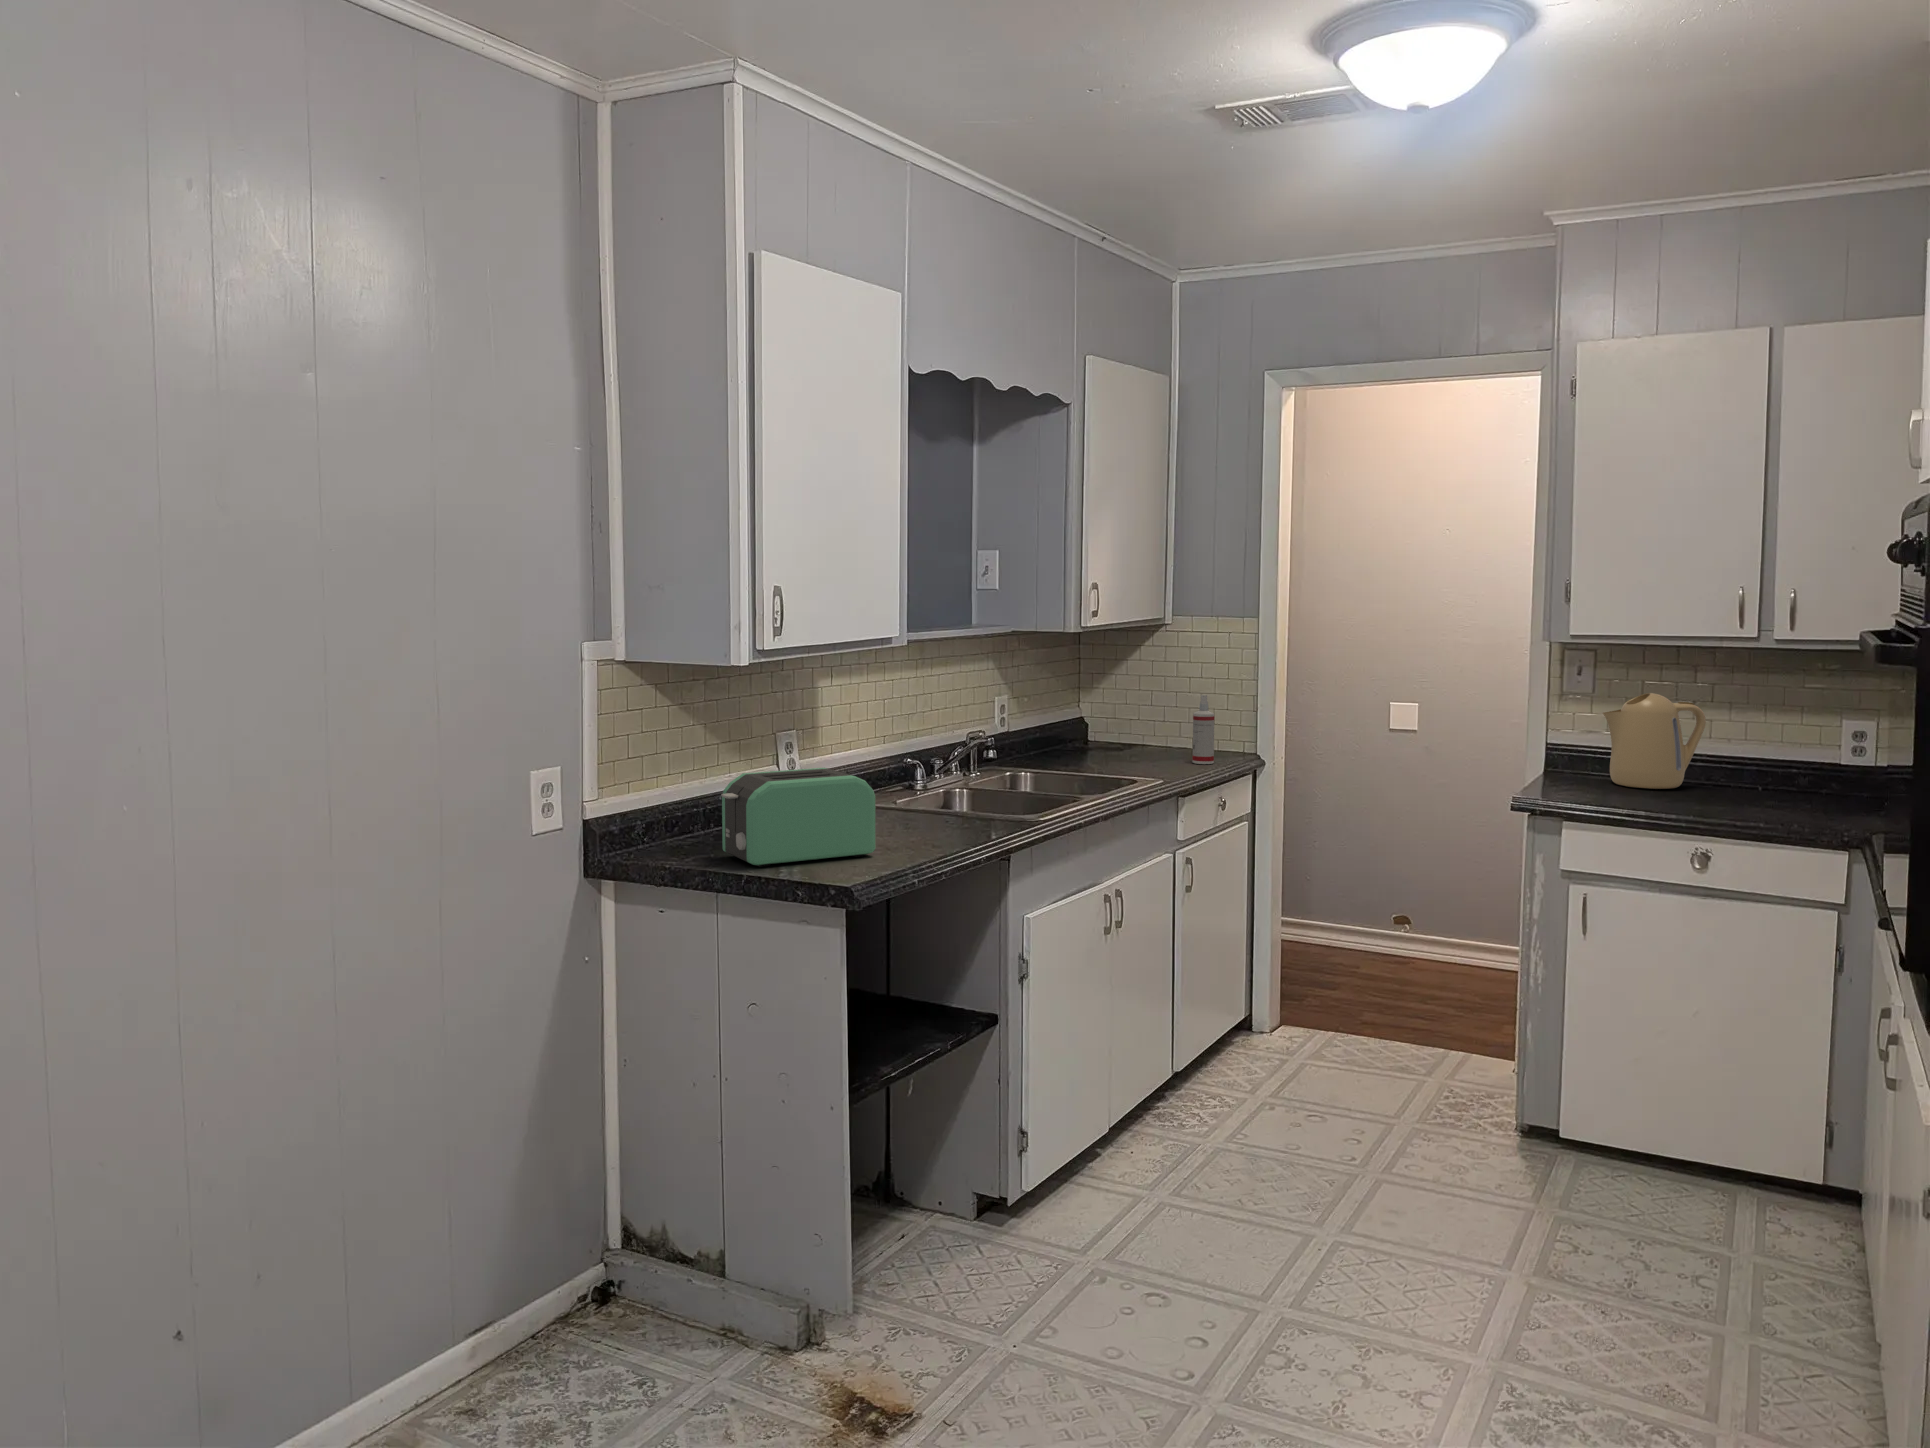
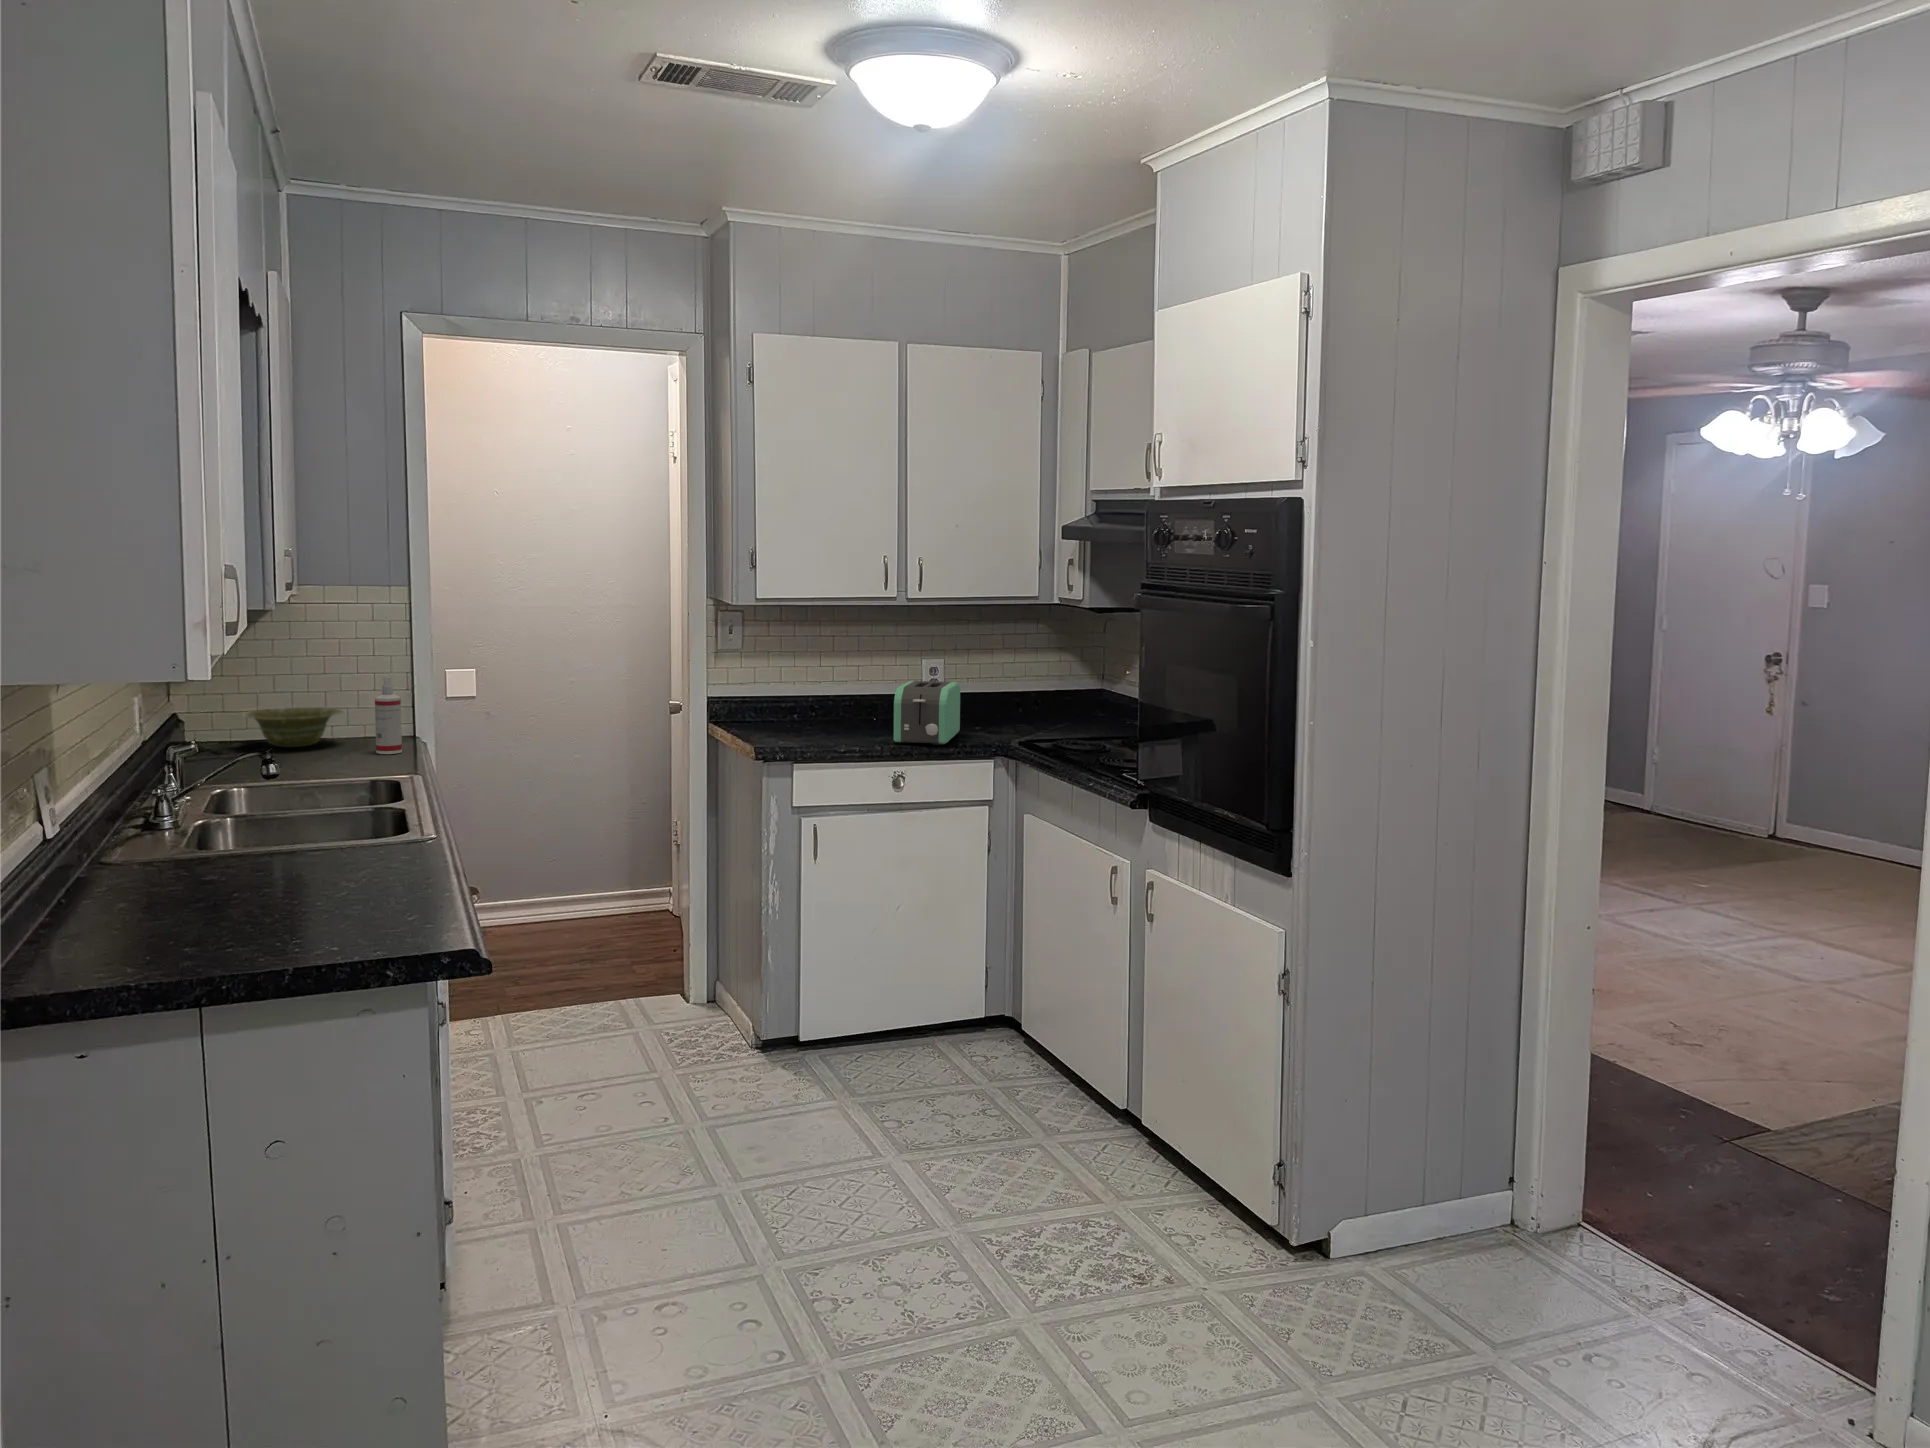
kettle: present [1603,693,1706,789] -> none [775,647,843,729]
dish: none [1114,718,1194,752] -> present [242,707,344,747]
toaster: present [721,768,875,867] -> present [894,681,960,745]

